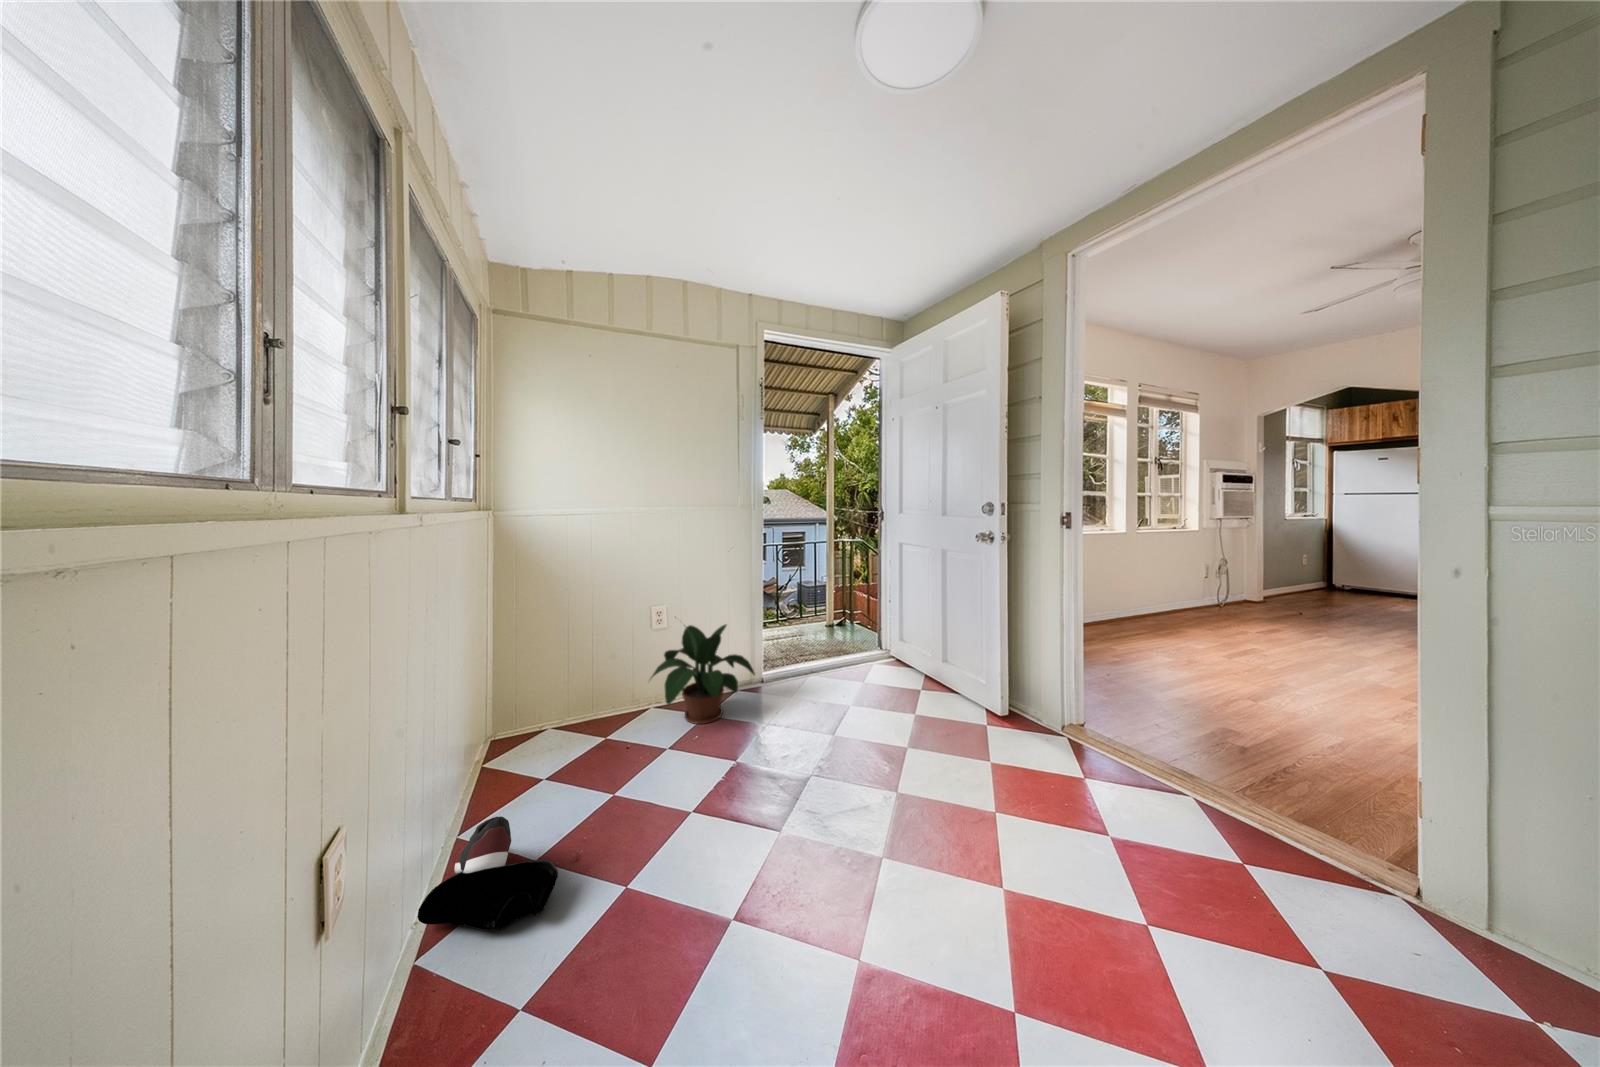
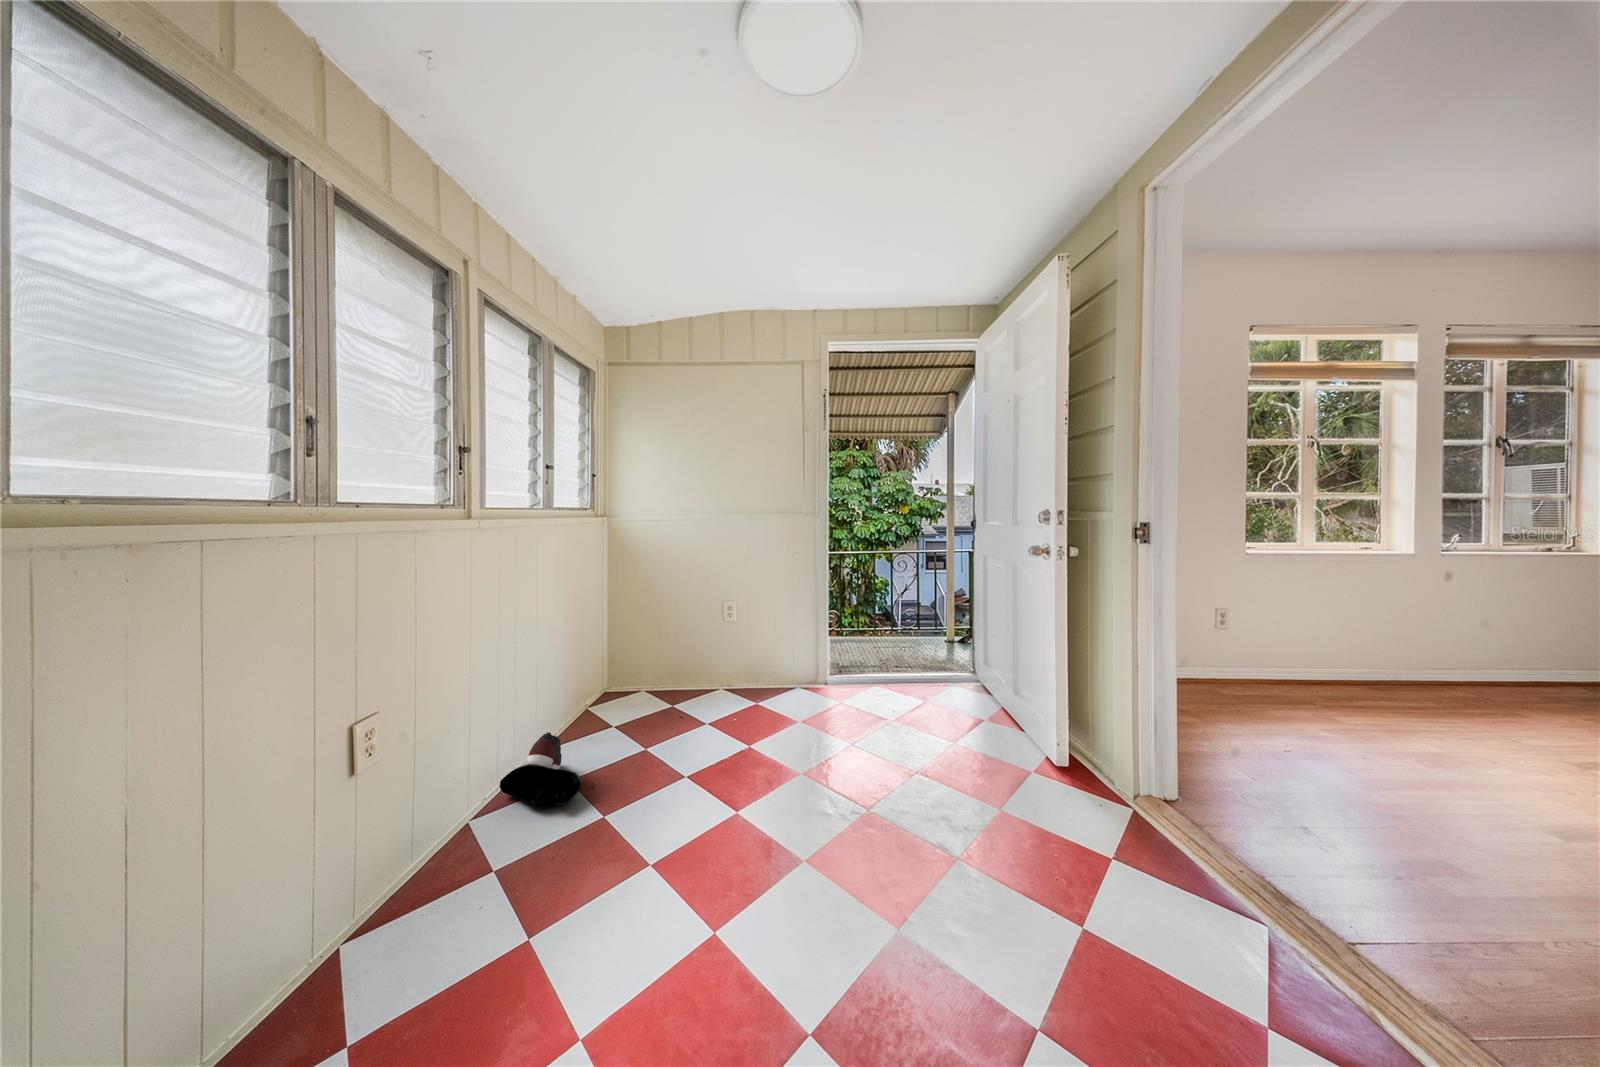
potted plant: present [651,617,755,724] -> none [705,612,798,715]

